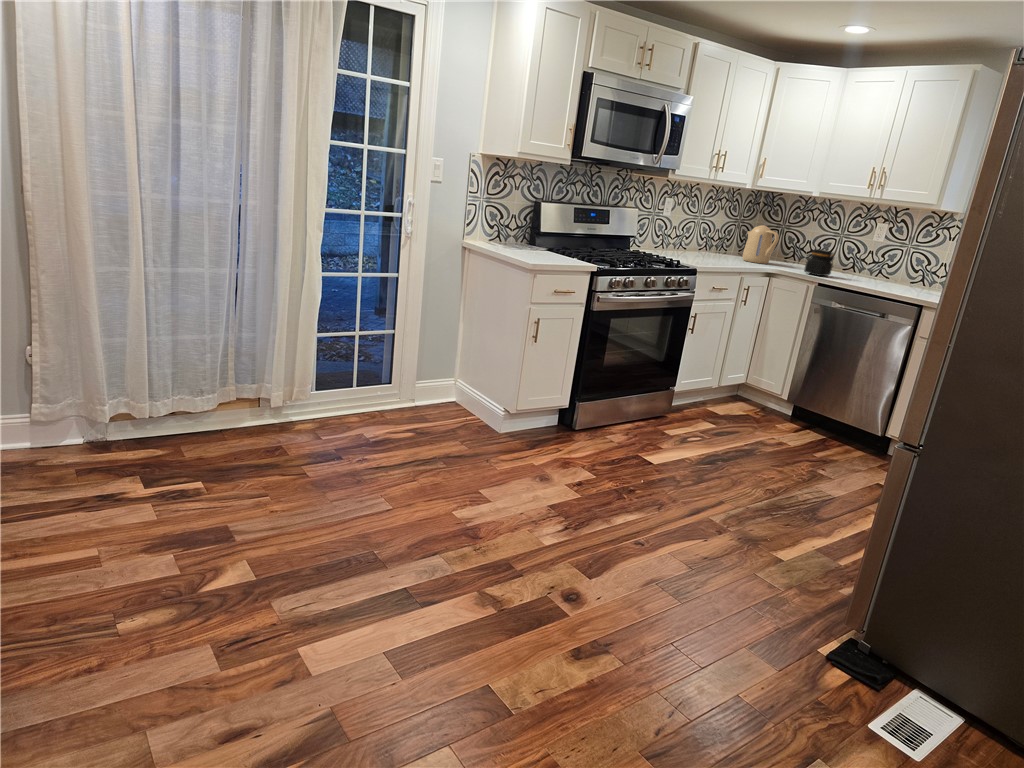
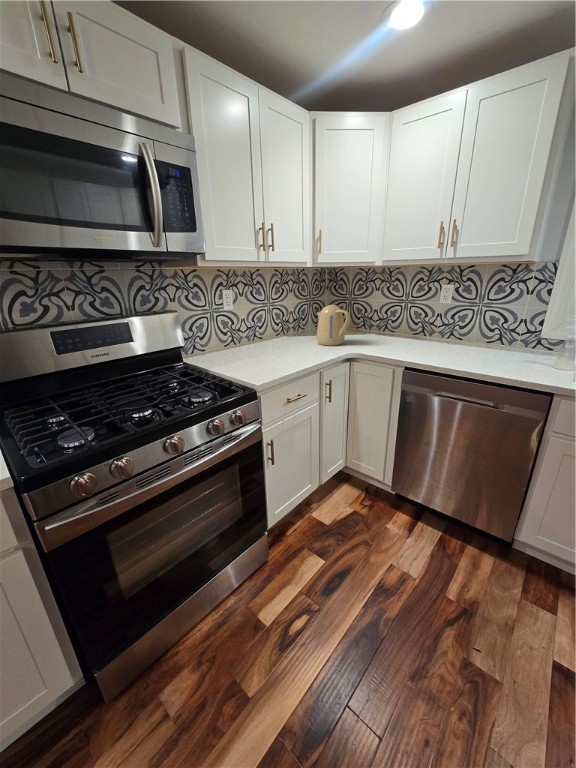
jar: present [804,249,834,276] -> none [384,325,417,356]

